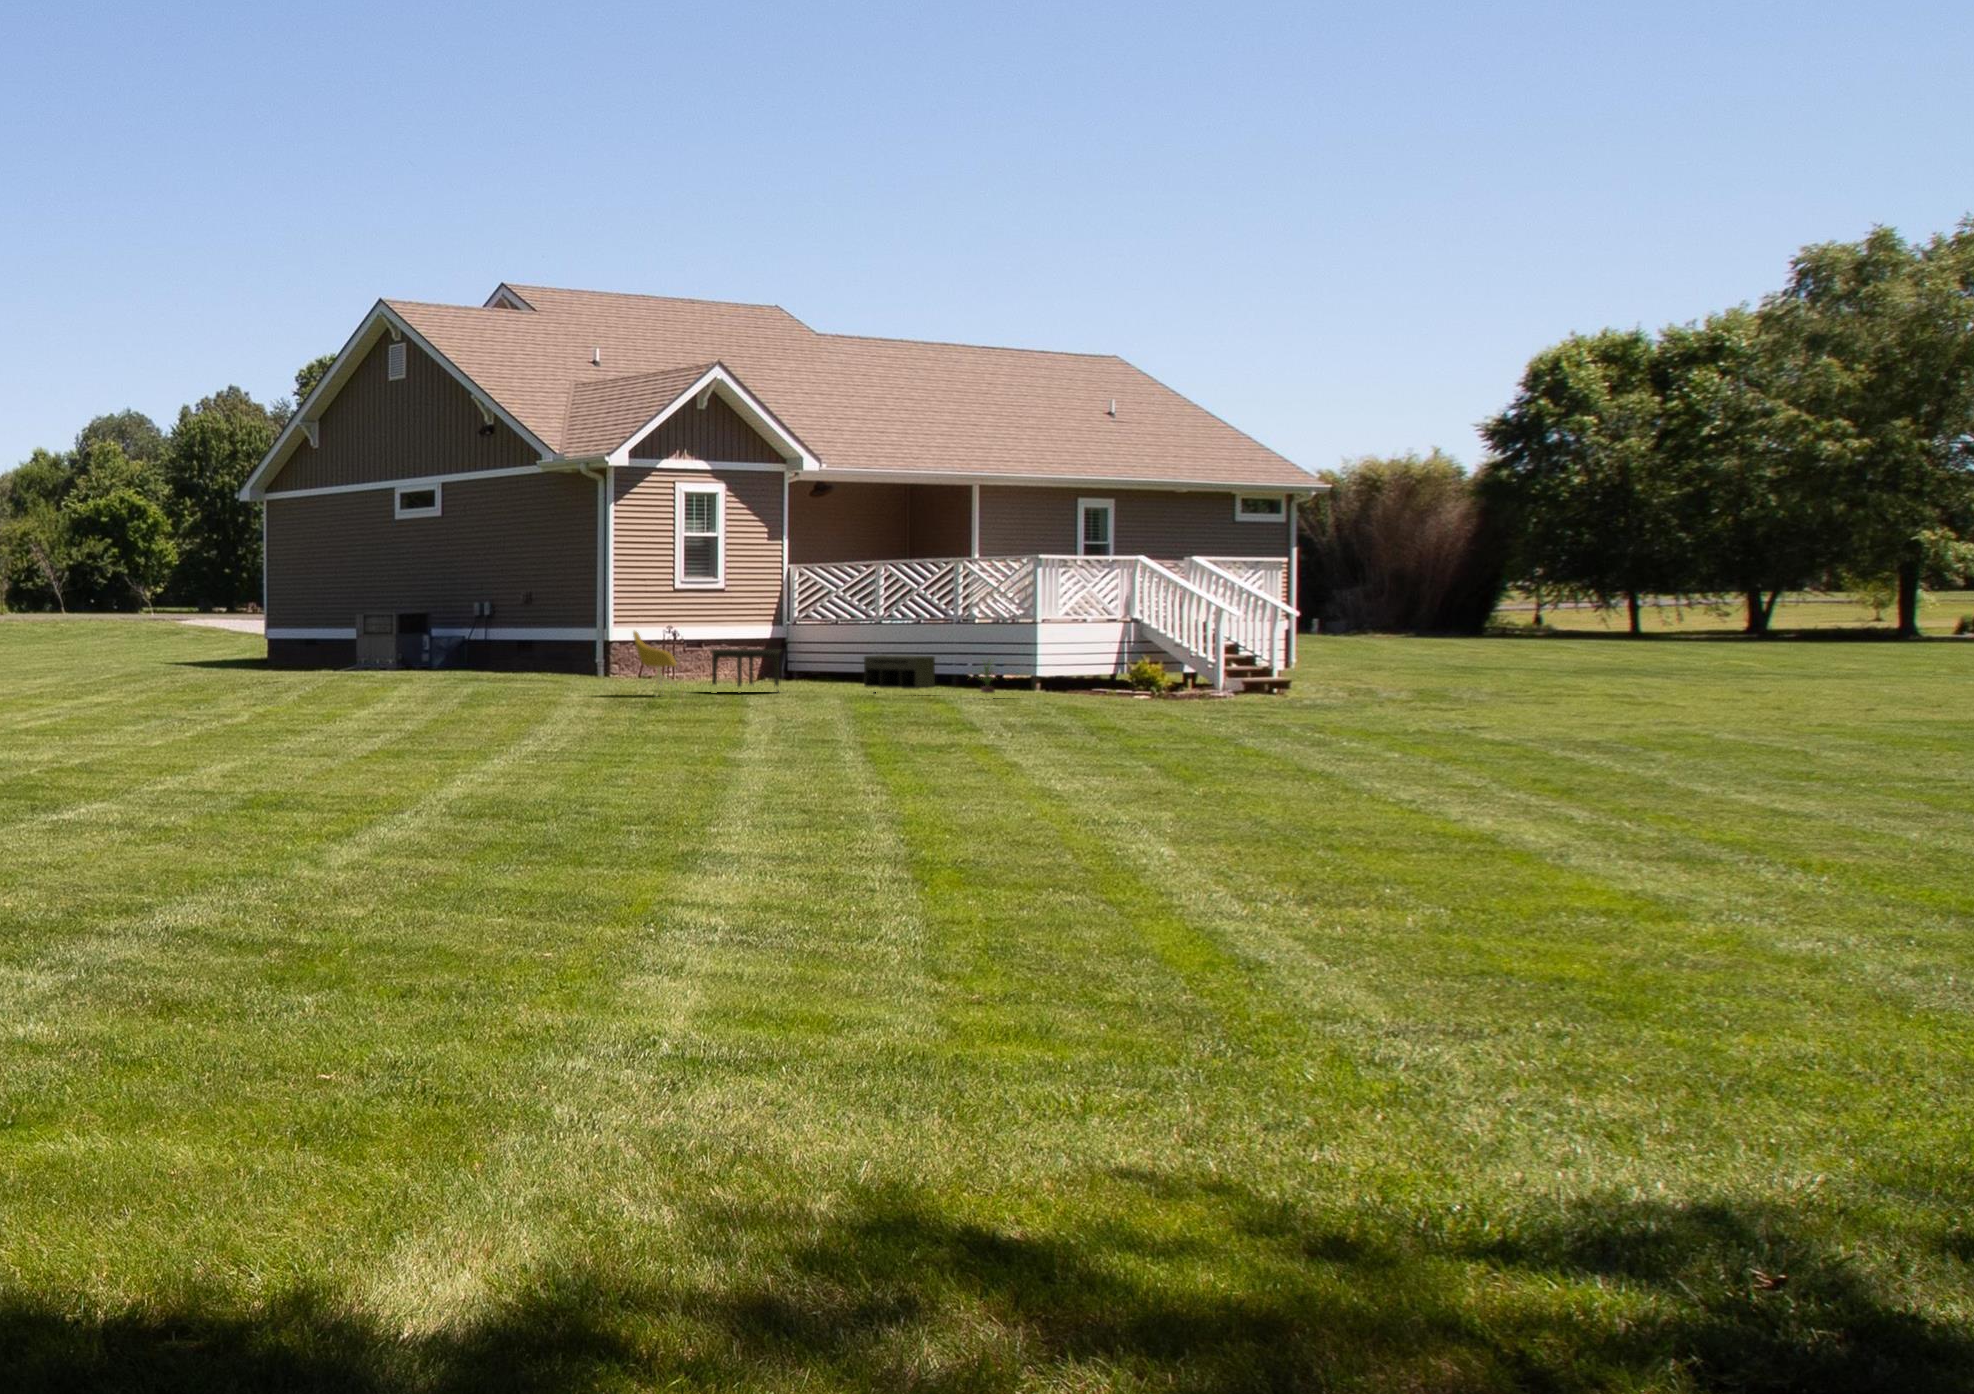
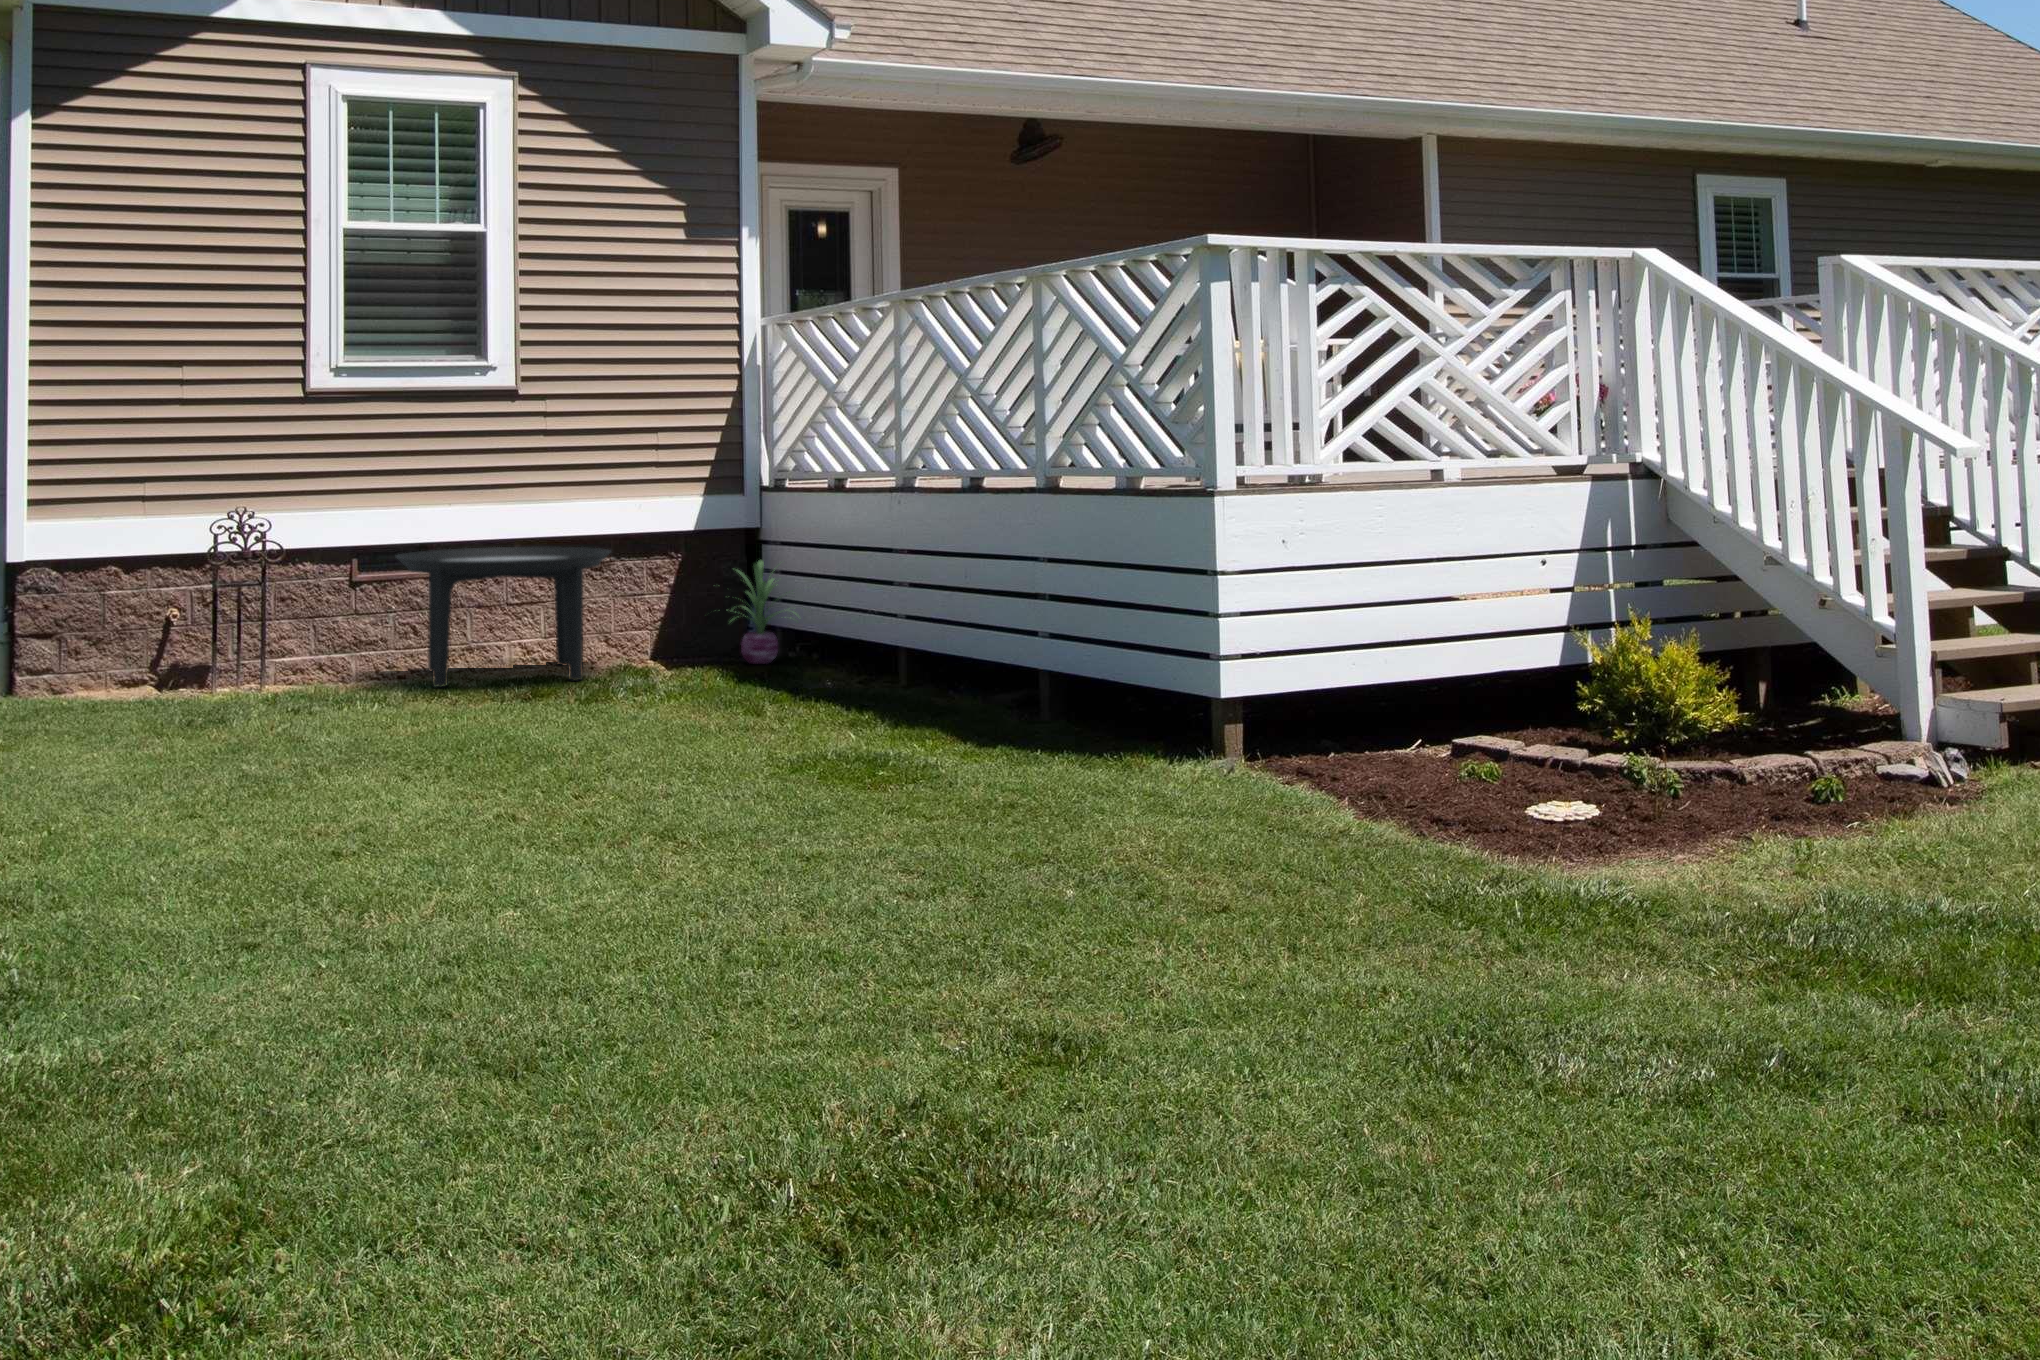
chair: present [633,631,679,694] -> none [90,505,247,706]
bench: present [864,655,935,689] -> none [819,572,992,708]
decorative plant: present [981,660,997,693] -> present [730,560,796,664]

